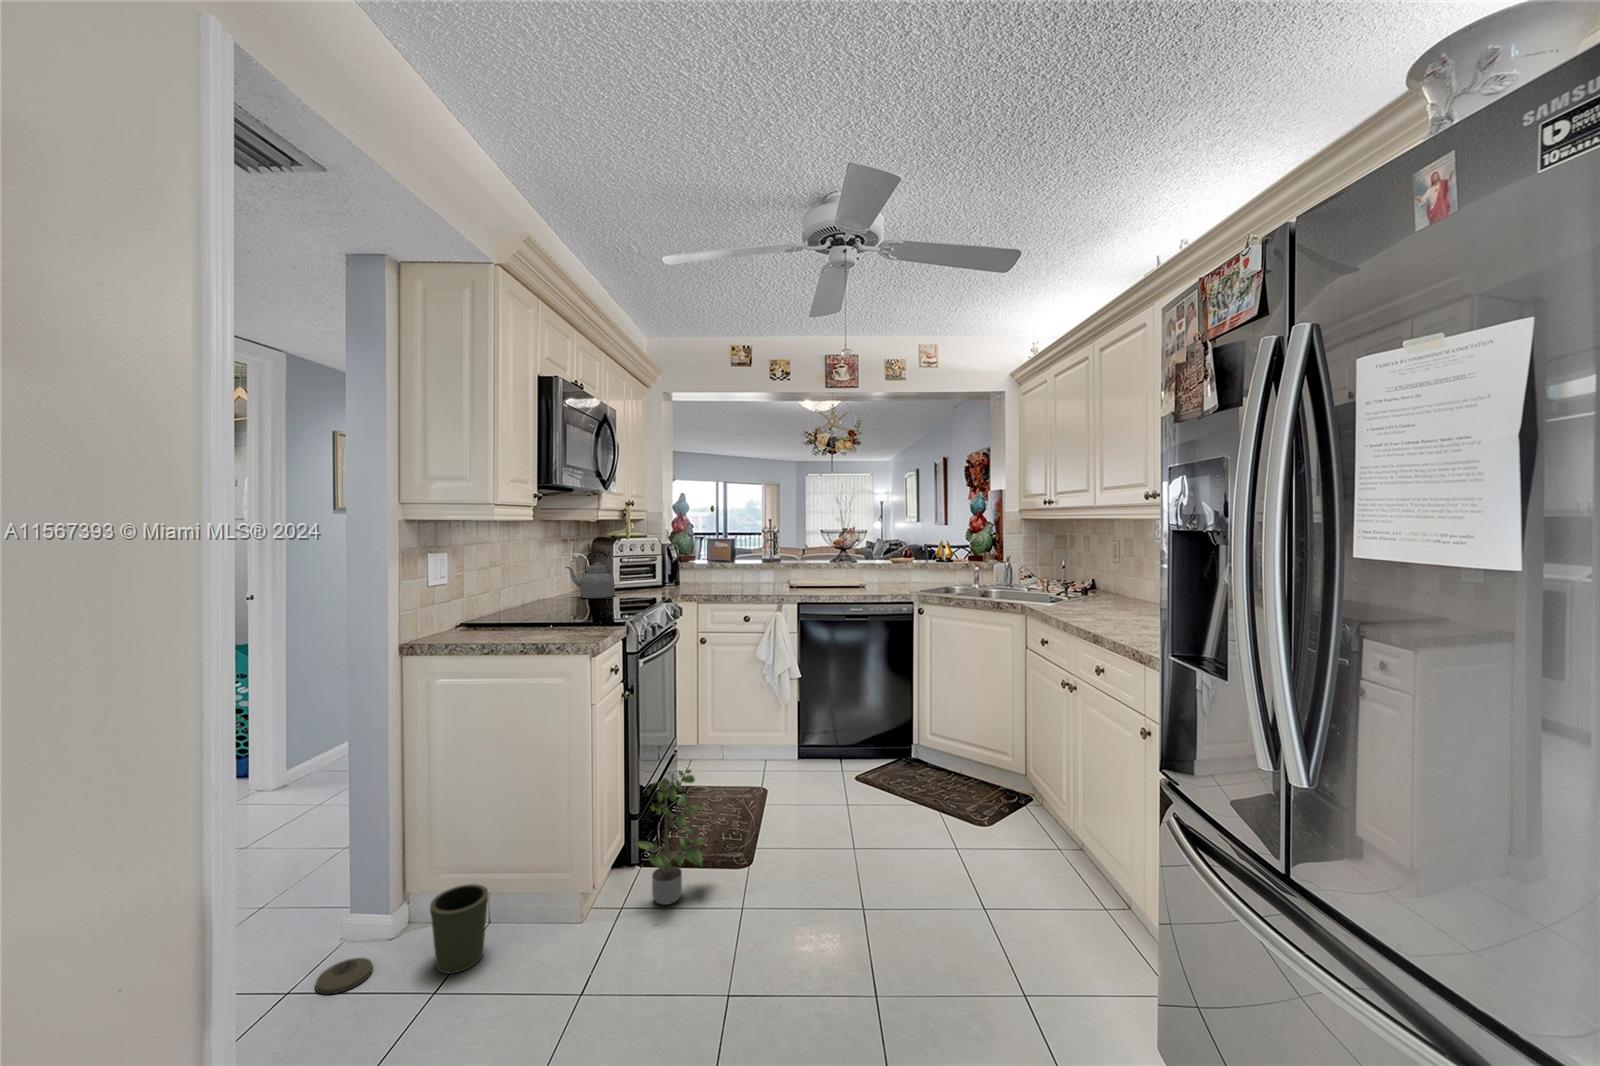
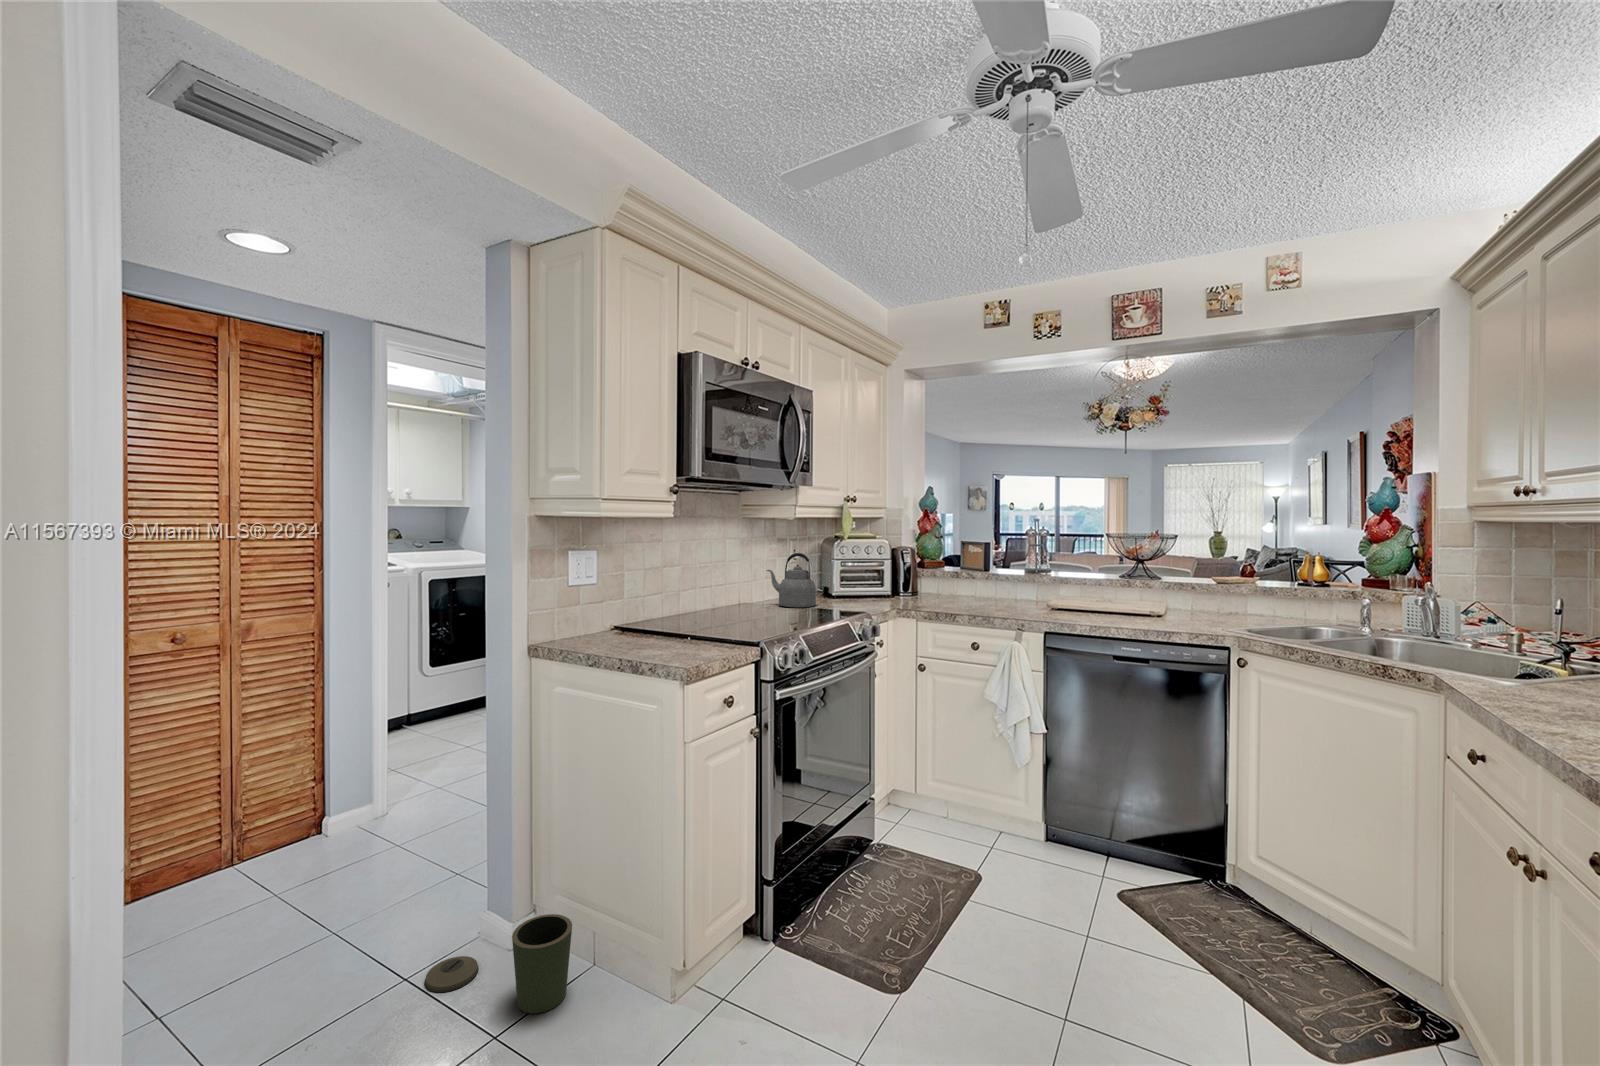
potted plant: present [637,769,706,905] -> none [739,837,836,1013]

